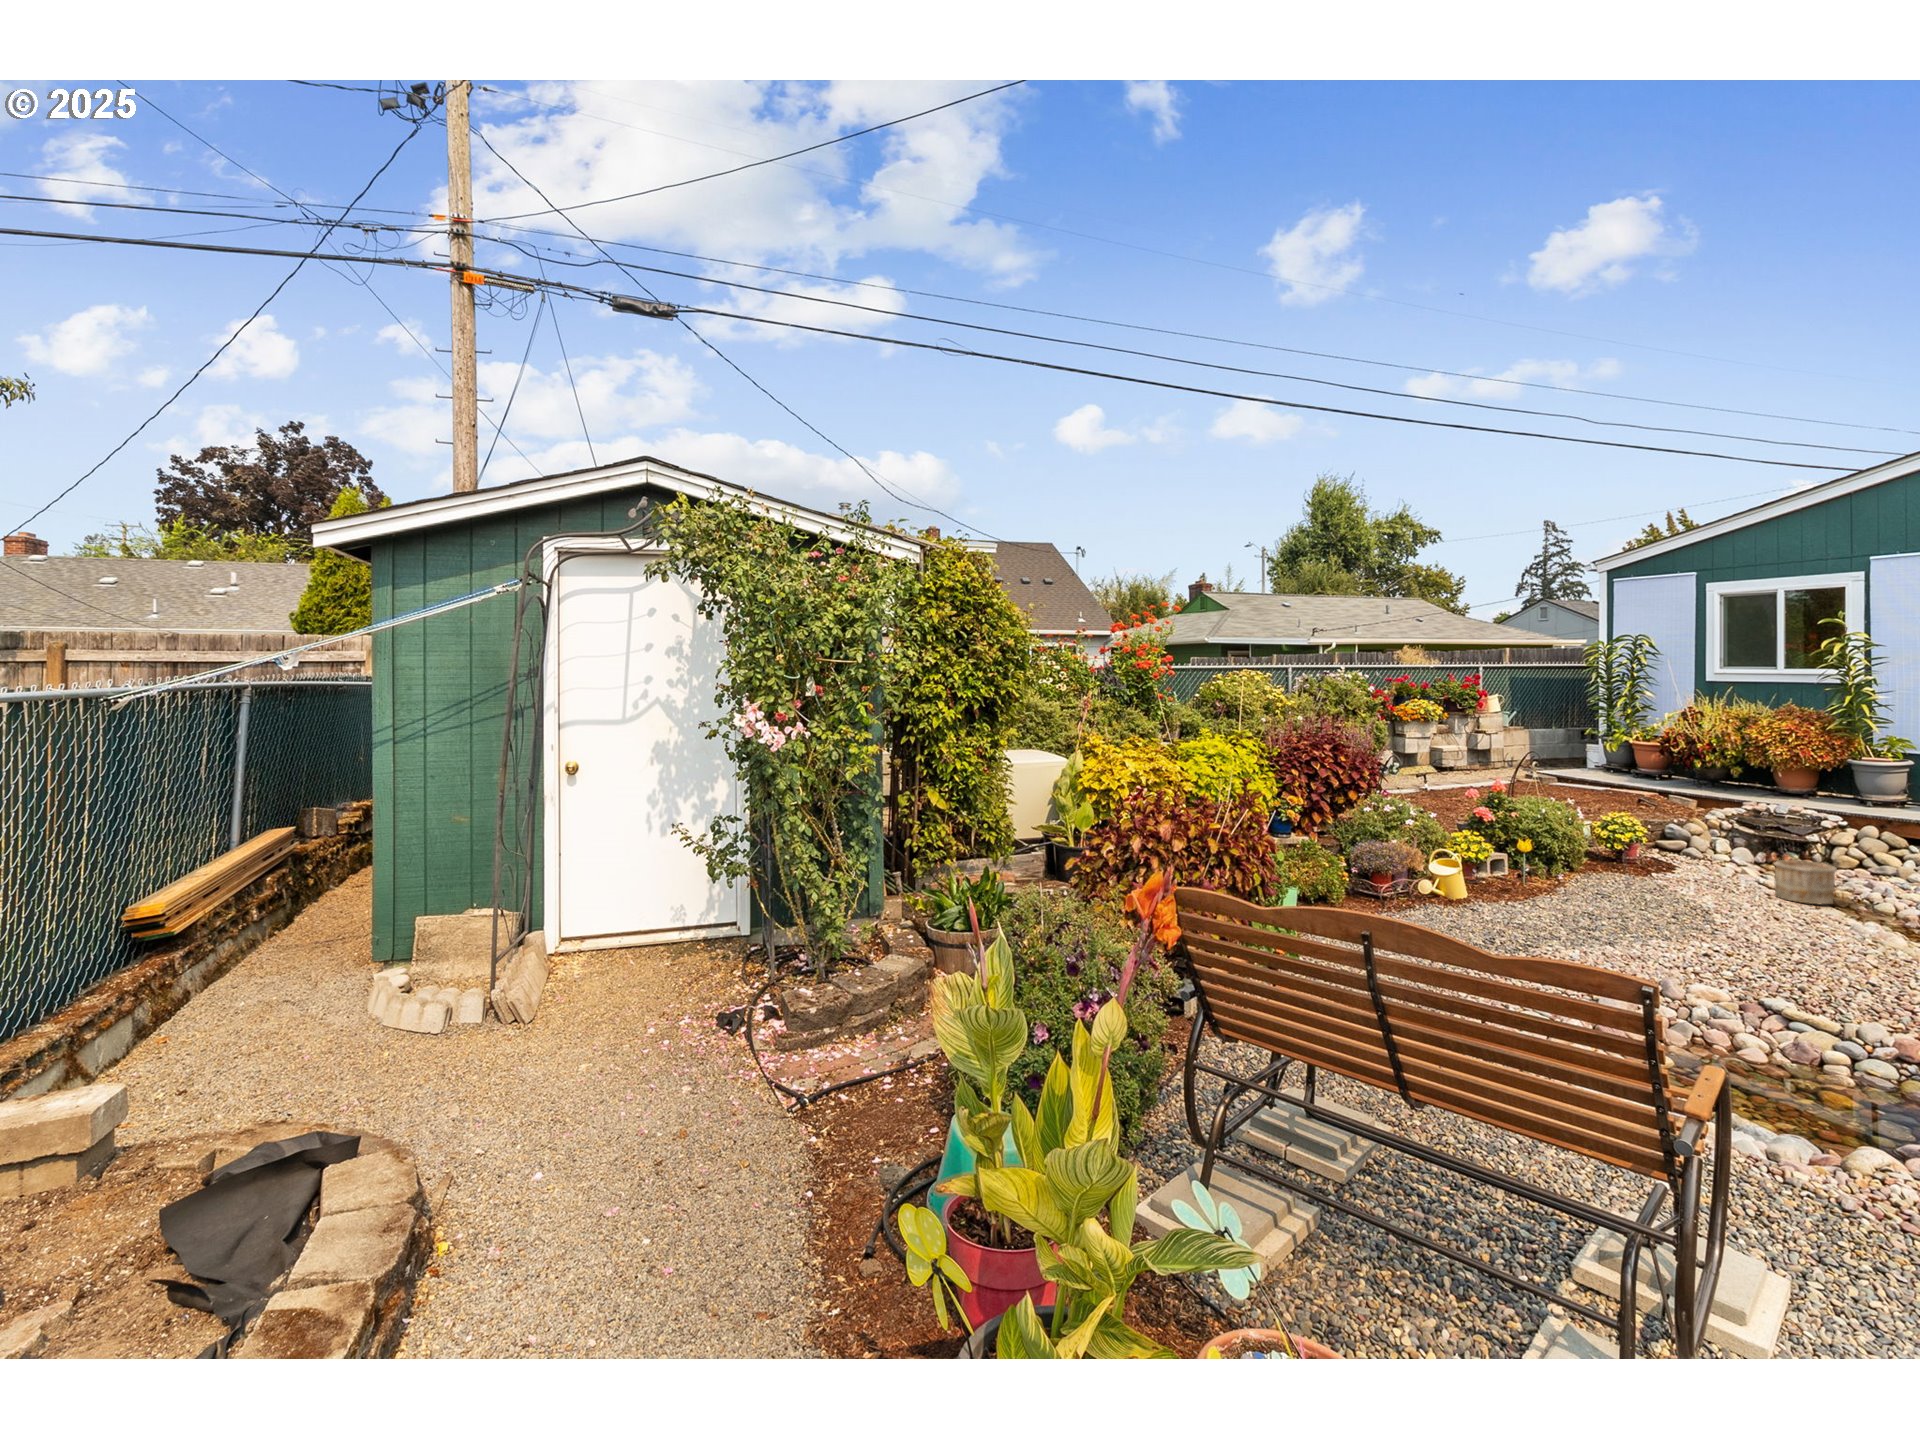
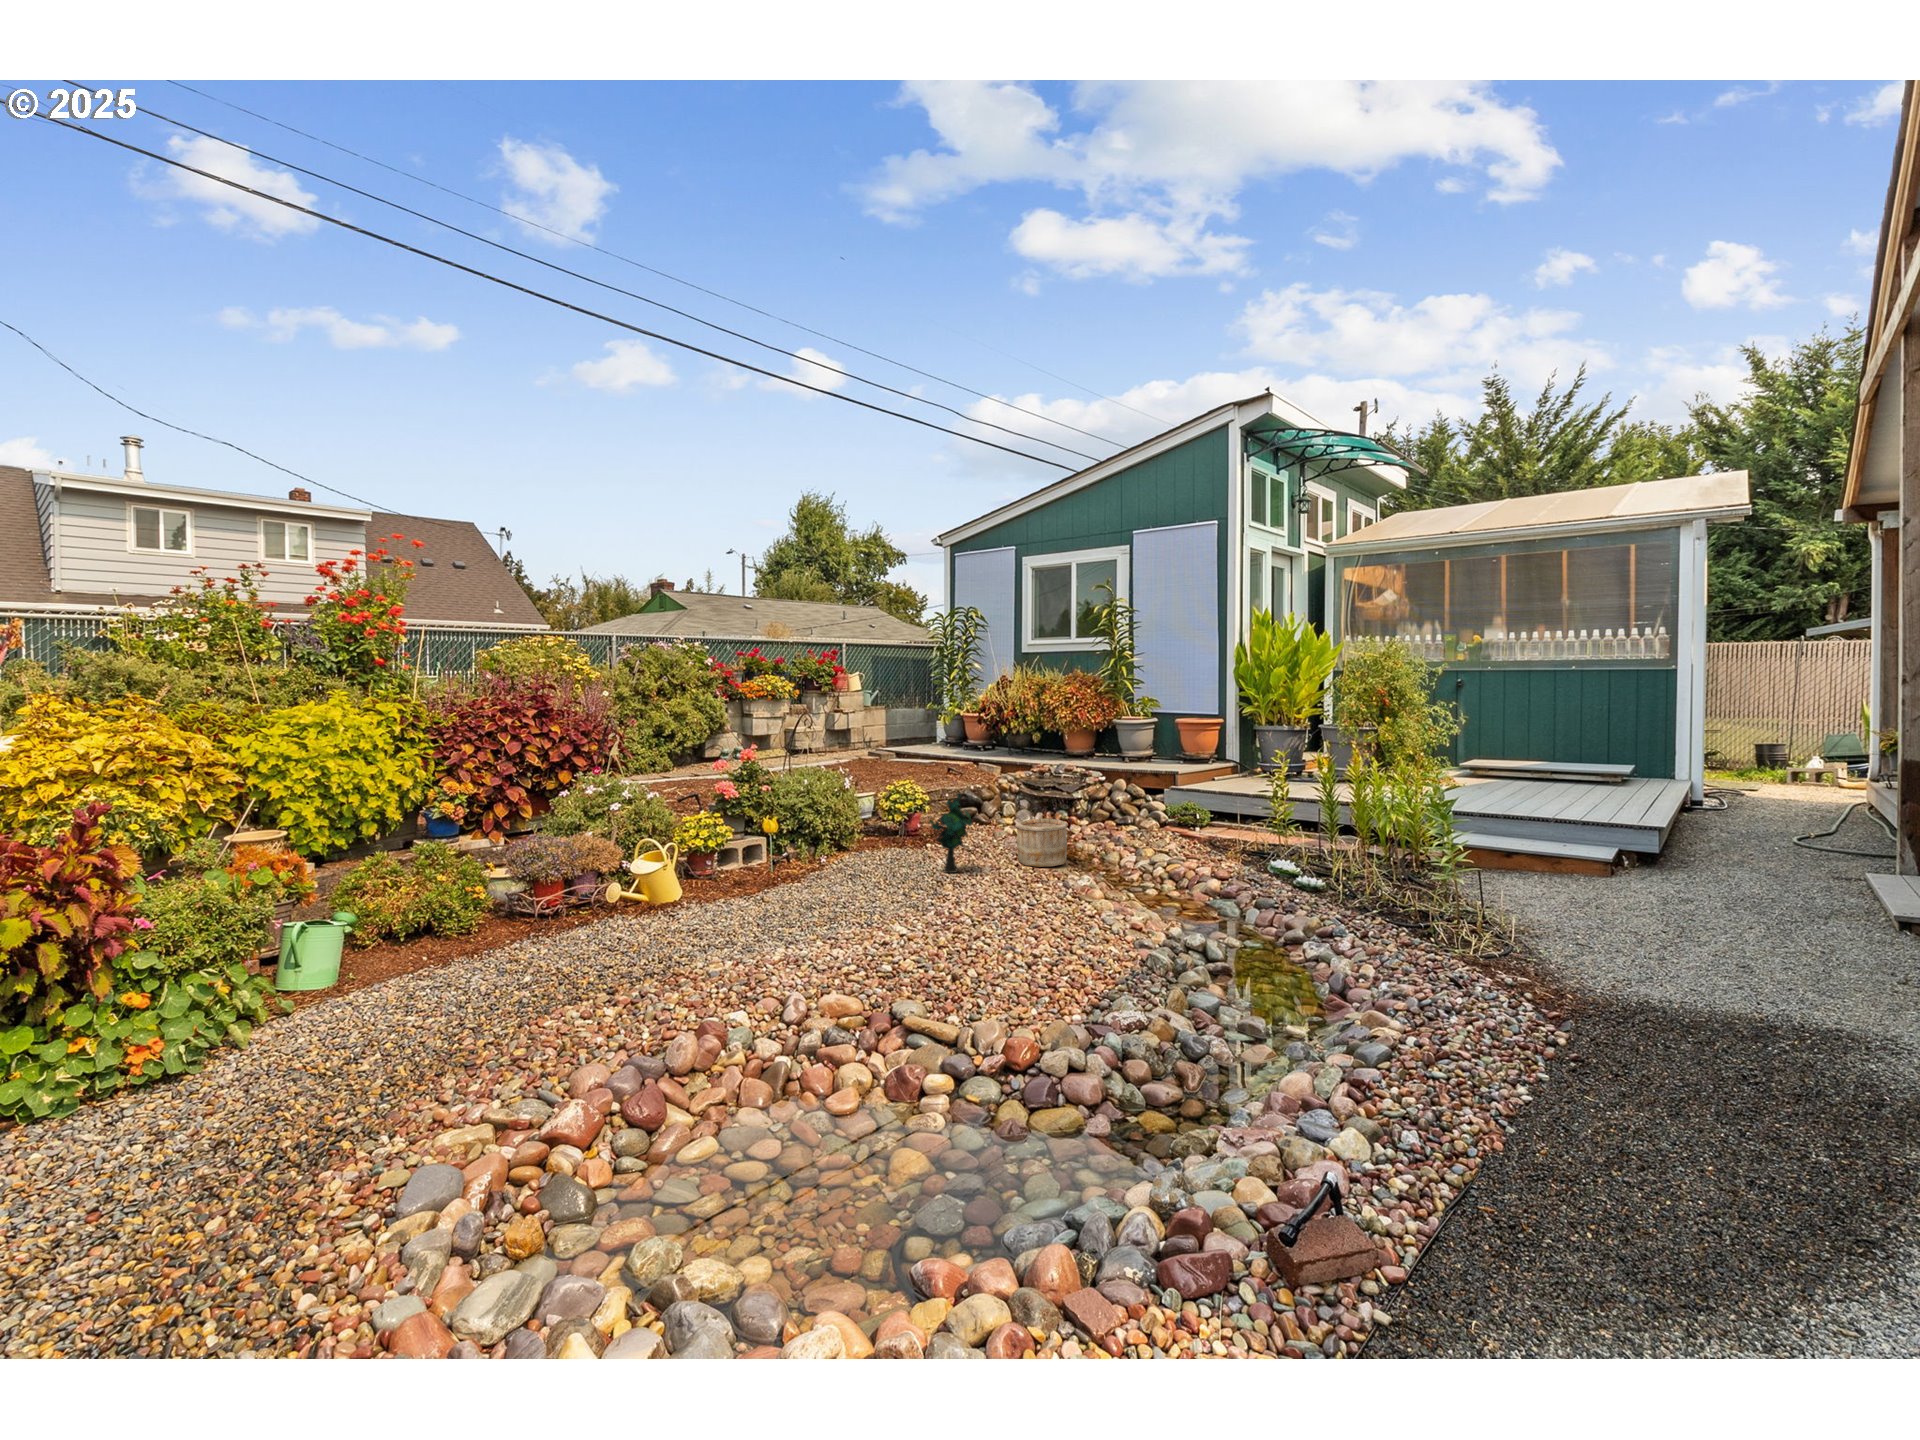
decorative plant: none [1686,831,1737,898] -> present [929,793,973,873]

